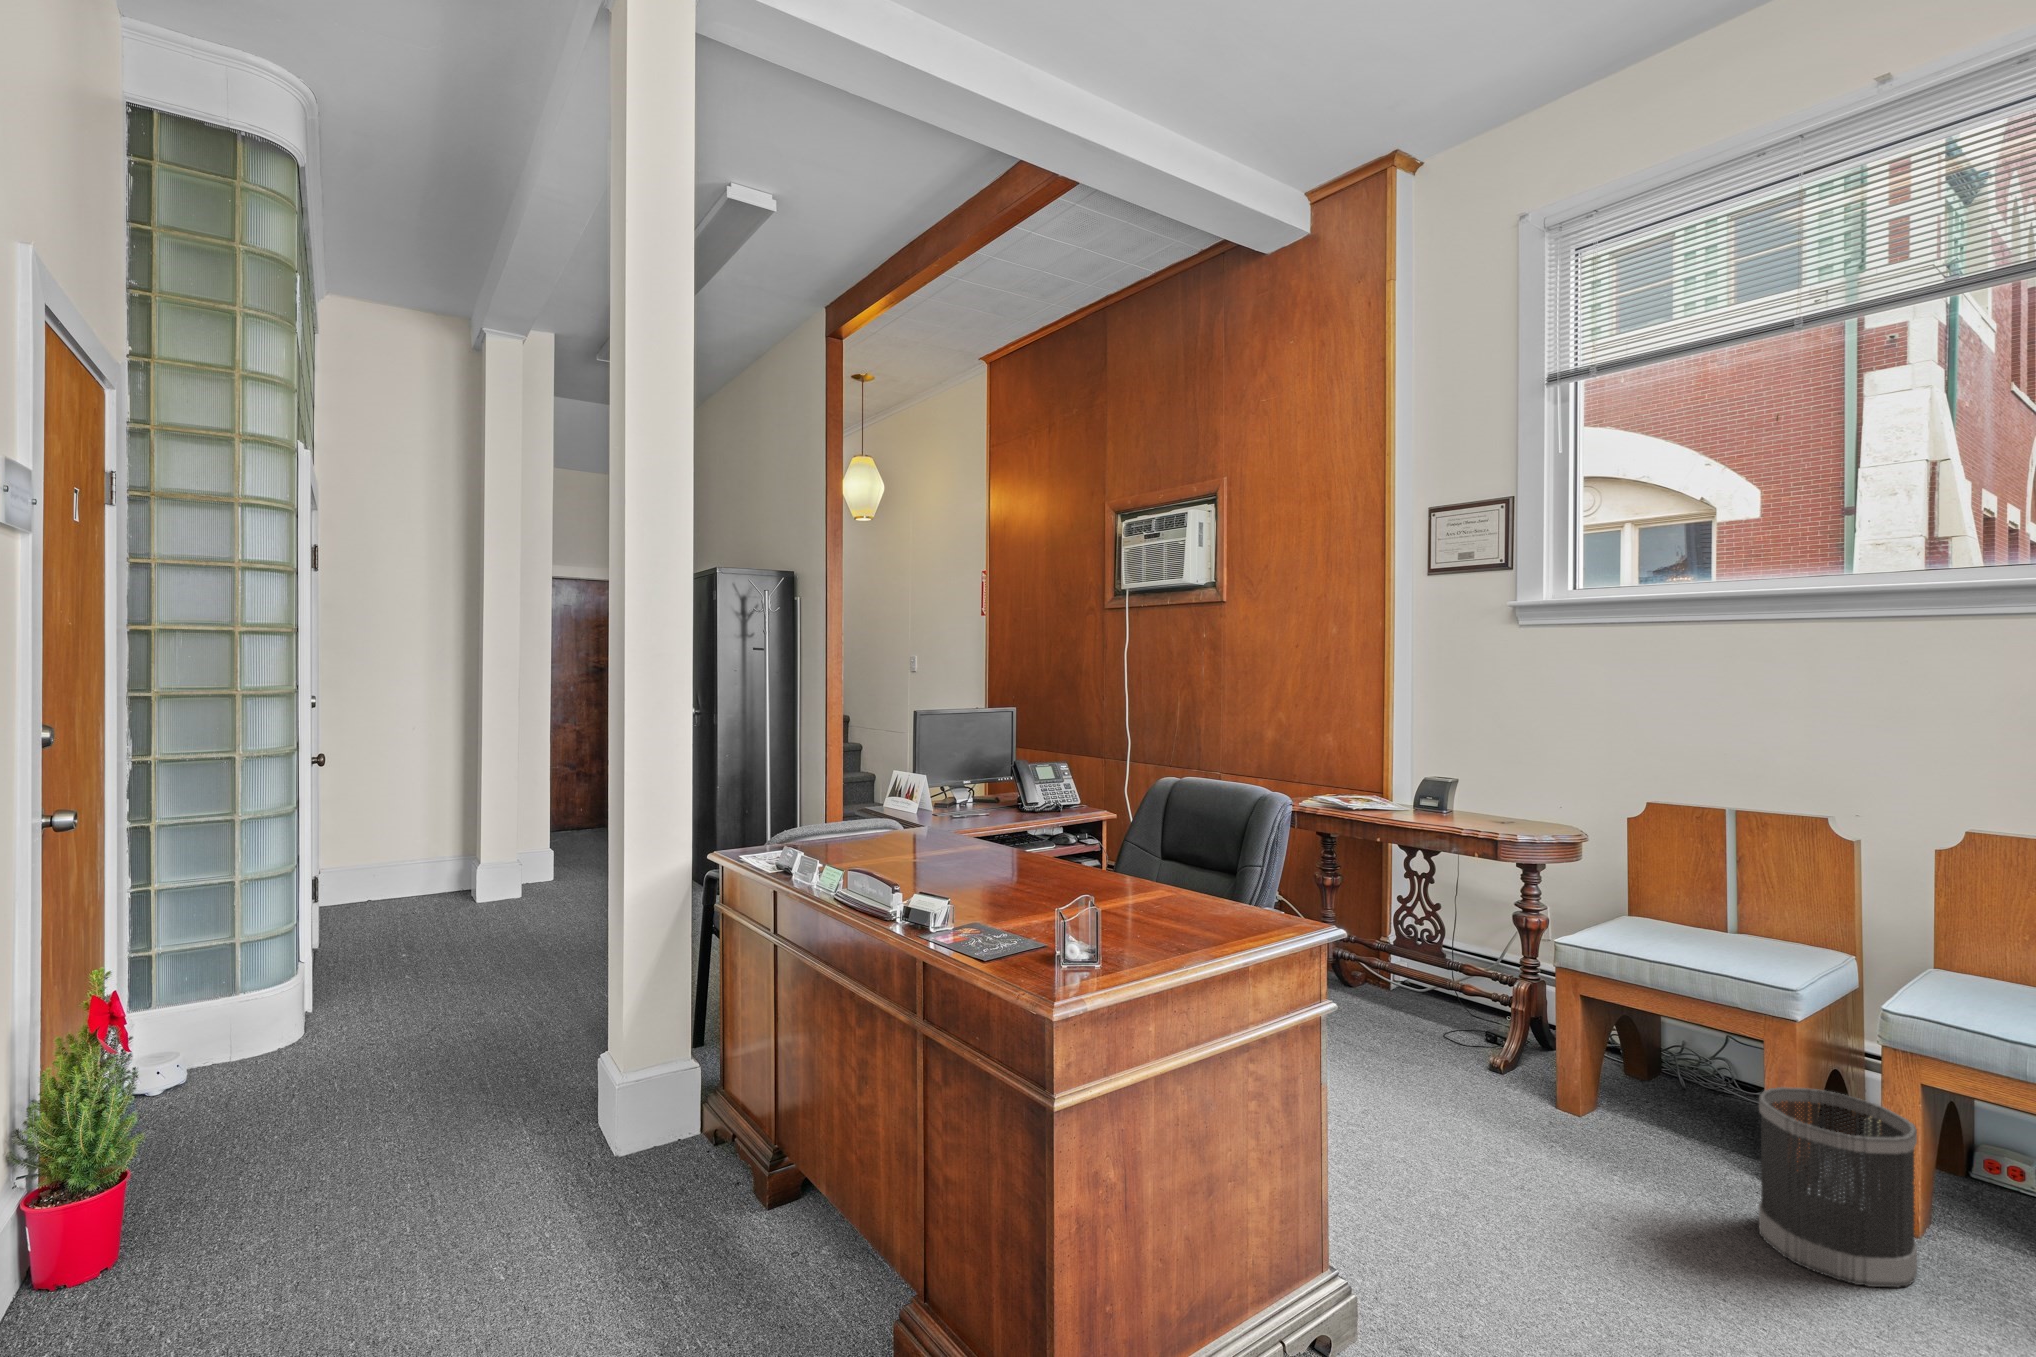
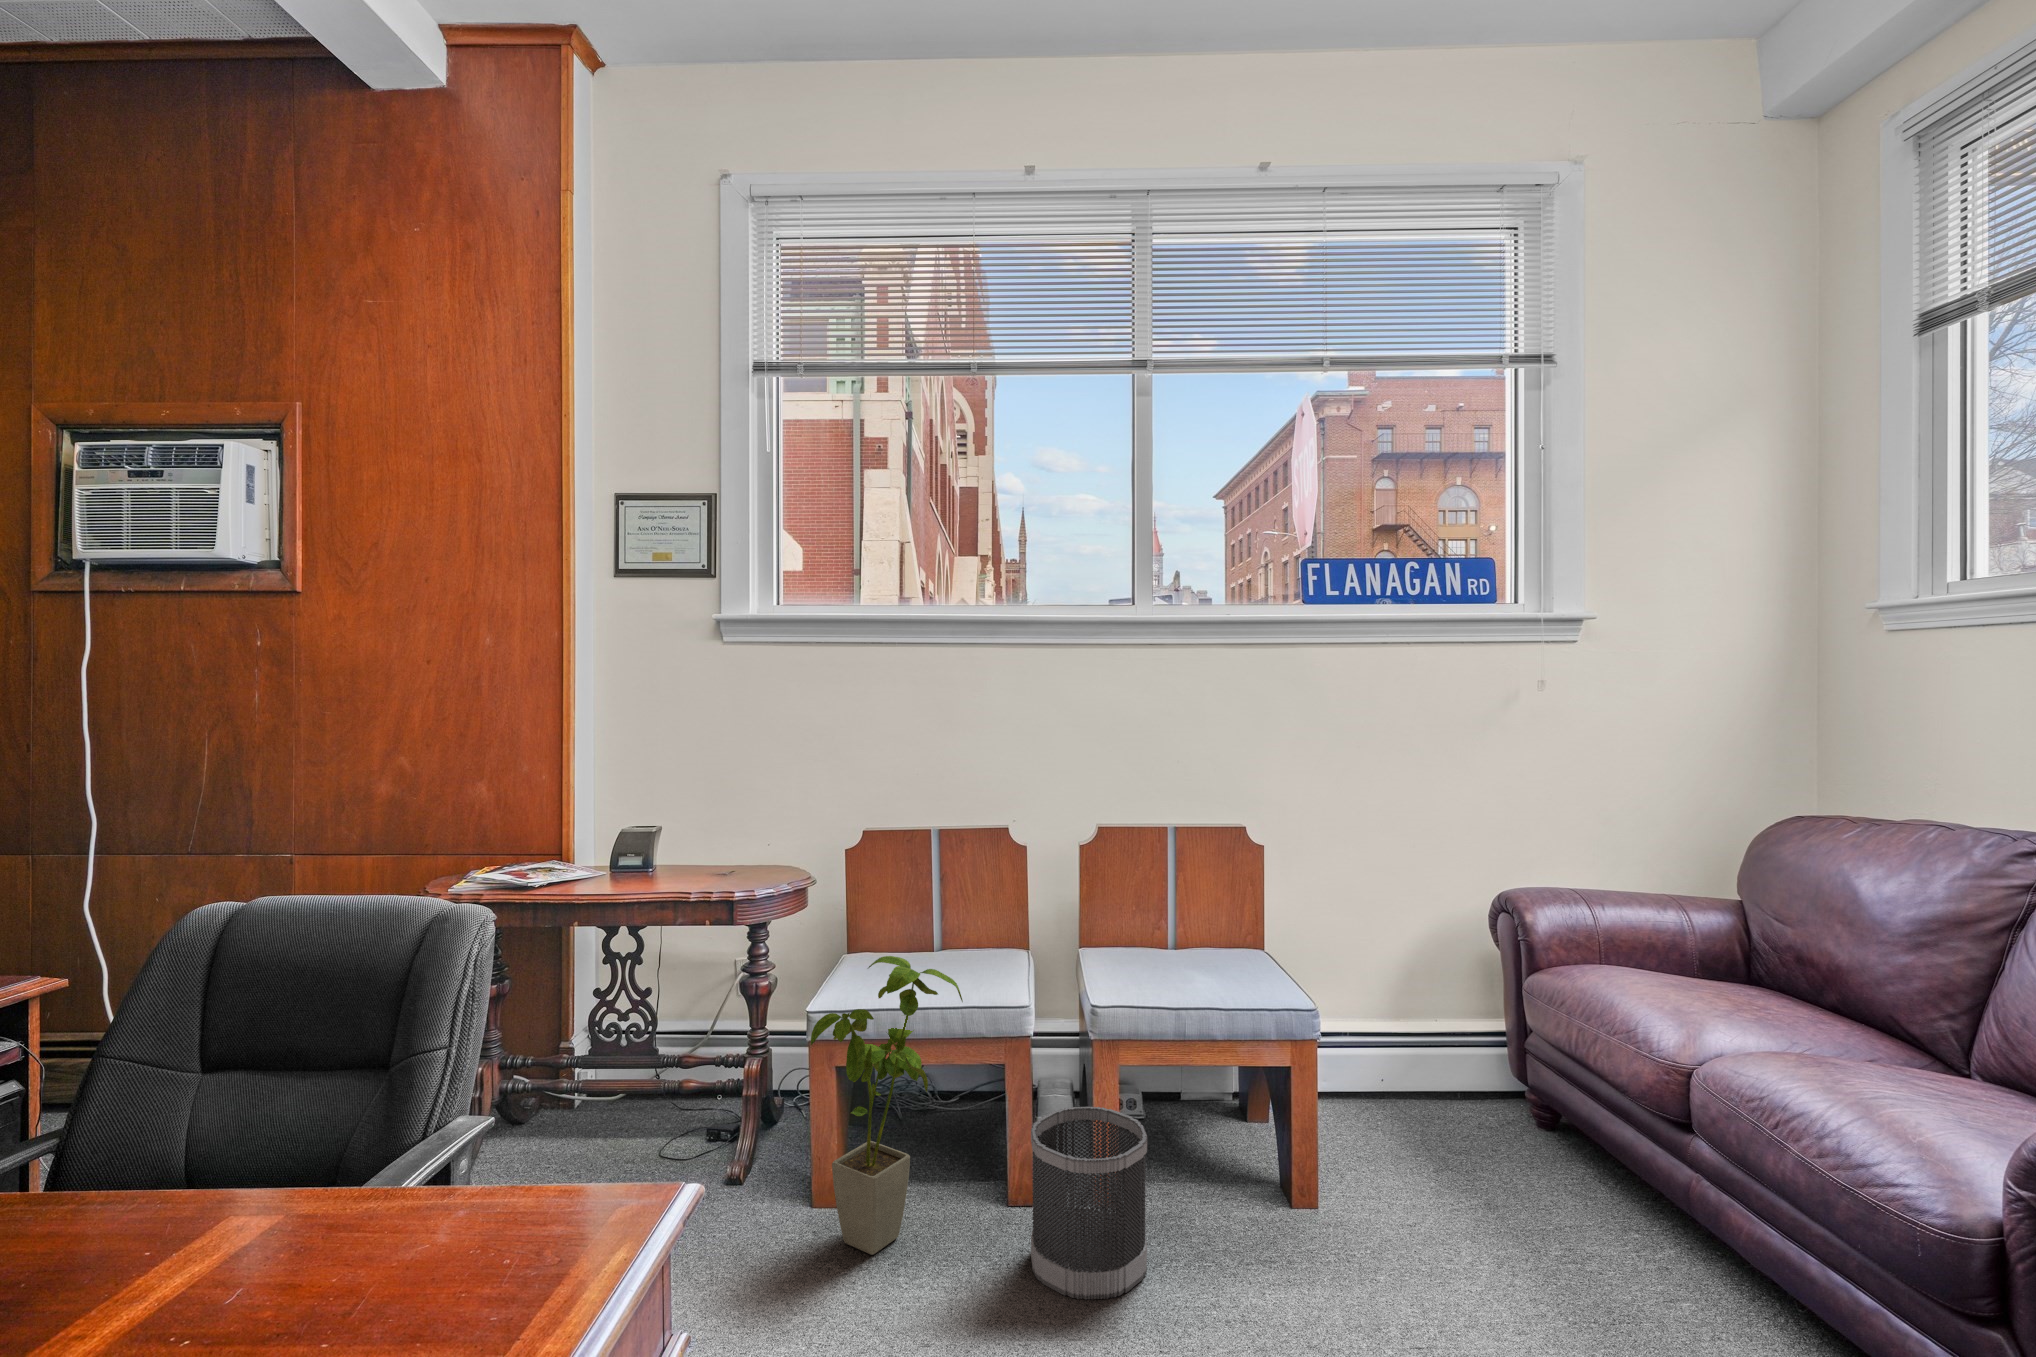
house plant: none [1535,896,1694,1157] -> present [811,956,963,1255]

